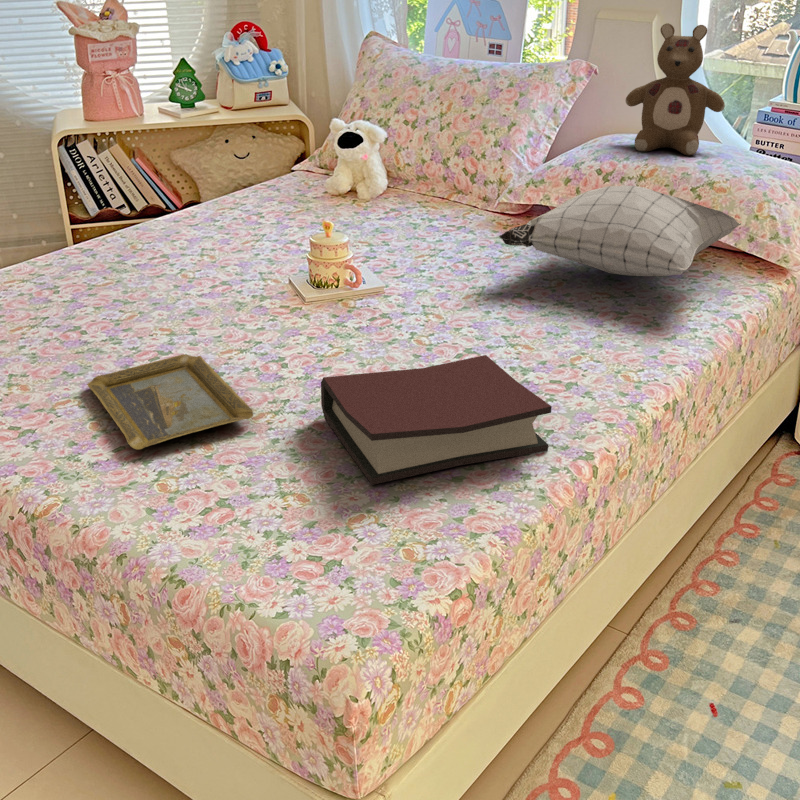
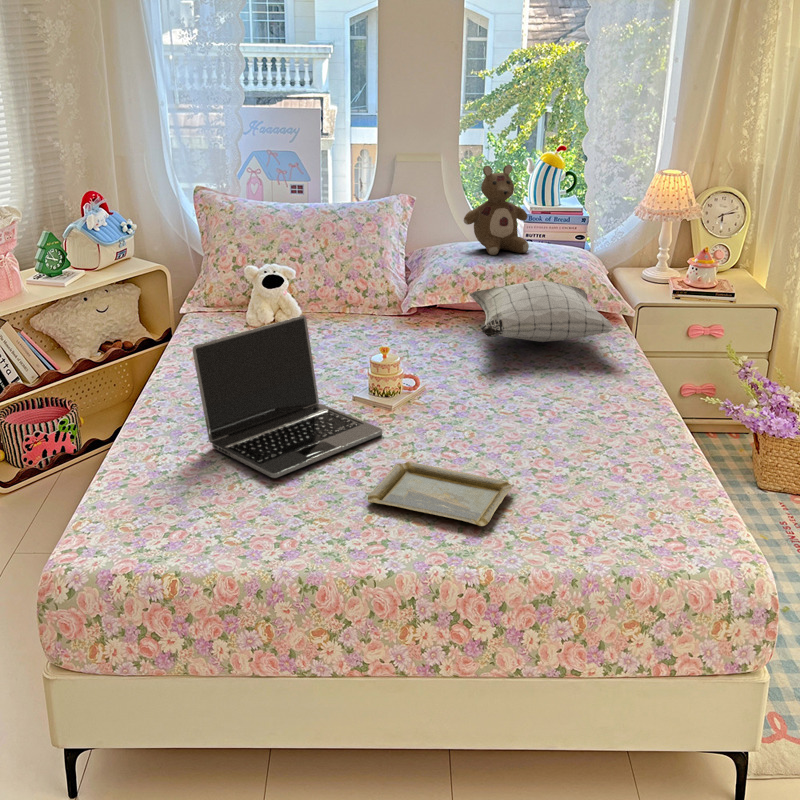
laptop: none [57,160,246,333] -> present [192,315,382,478]
hardback book: present [321,355,552,485] -> none [536,407,676,498]

